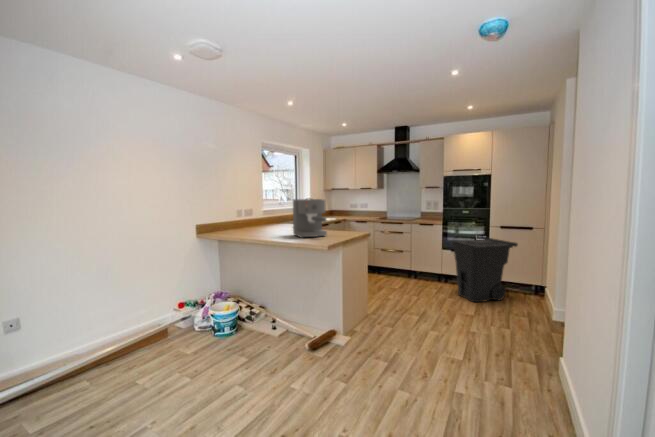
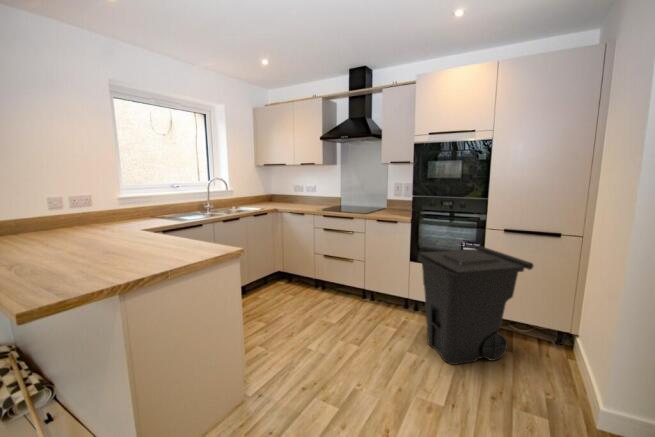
coffee maker: present [293,199,327,238] -> none [29,182,129,272]

